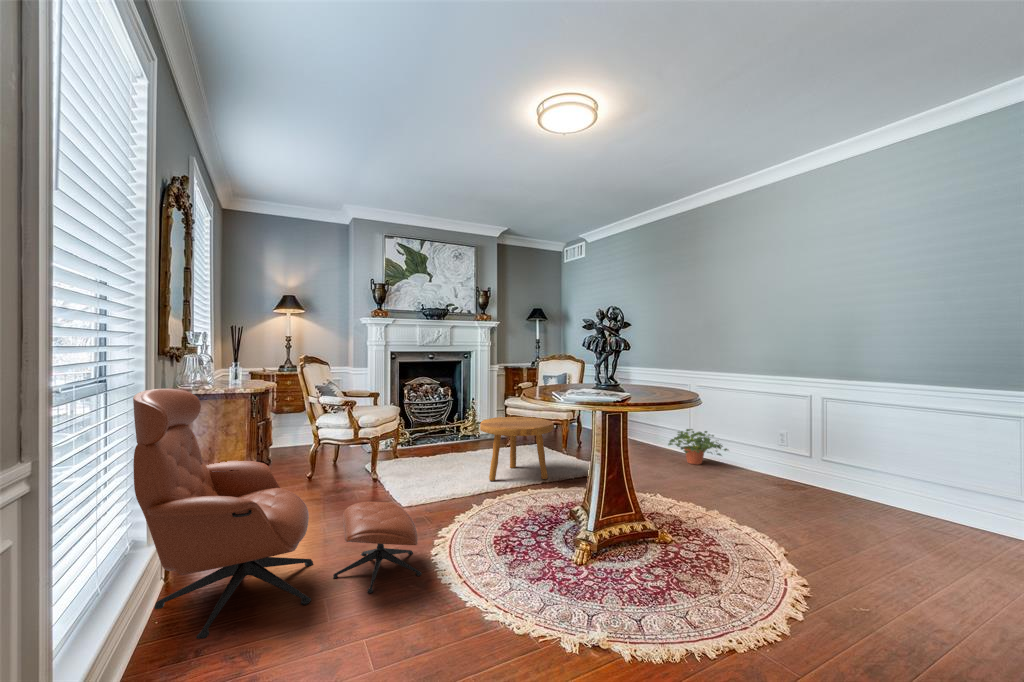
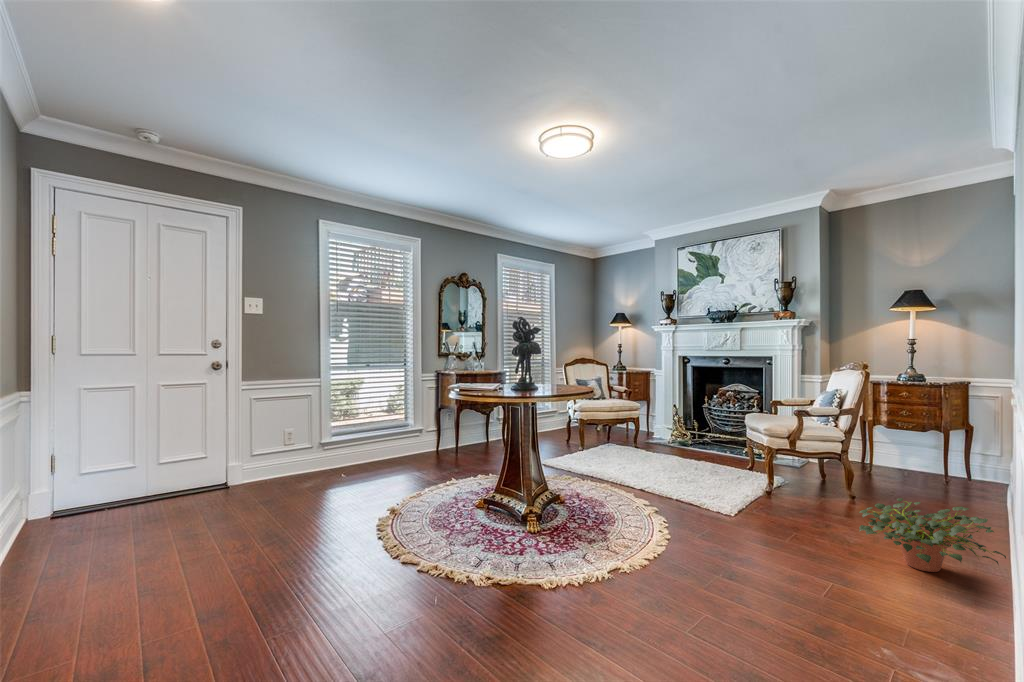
lounge chair: present [133,389,422,639] -> none [368,364,467,481]
footstool: present [480,417,554,481] -> none [610,420,691,490]

